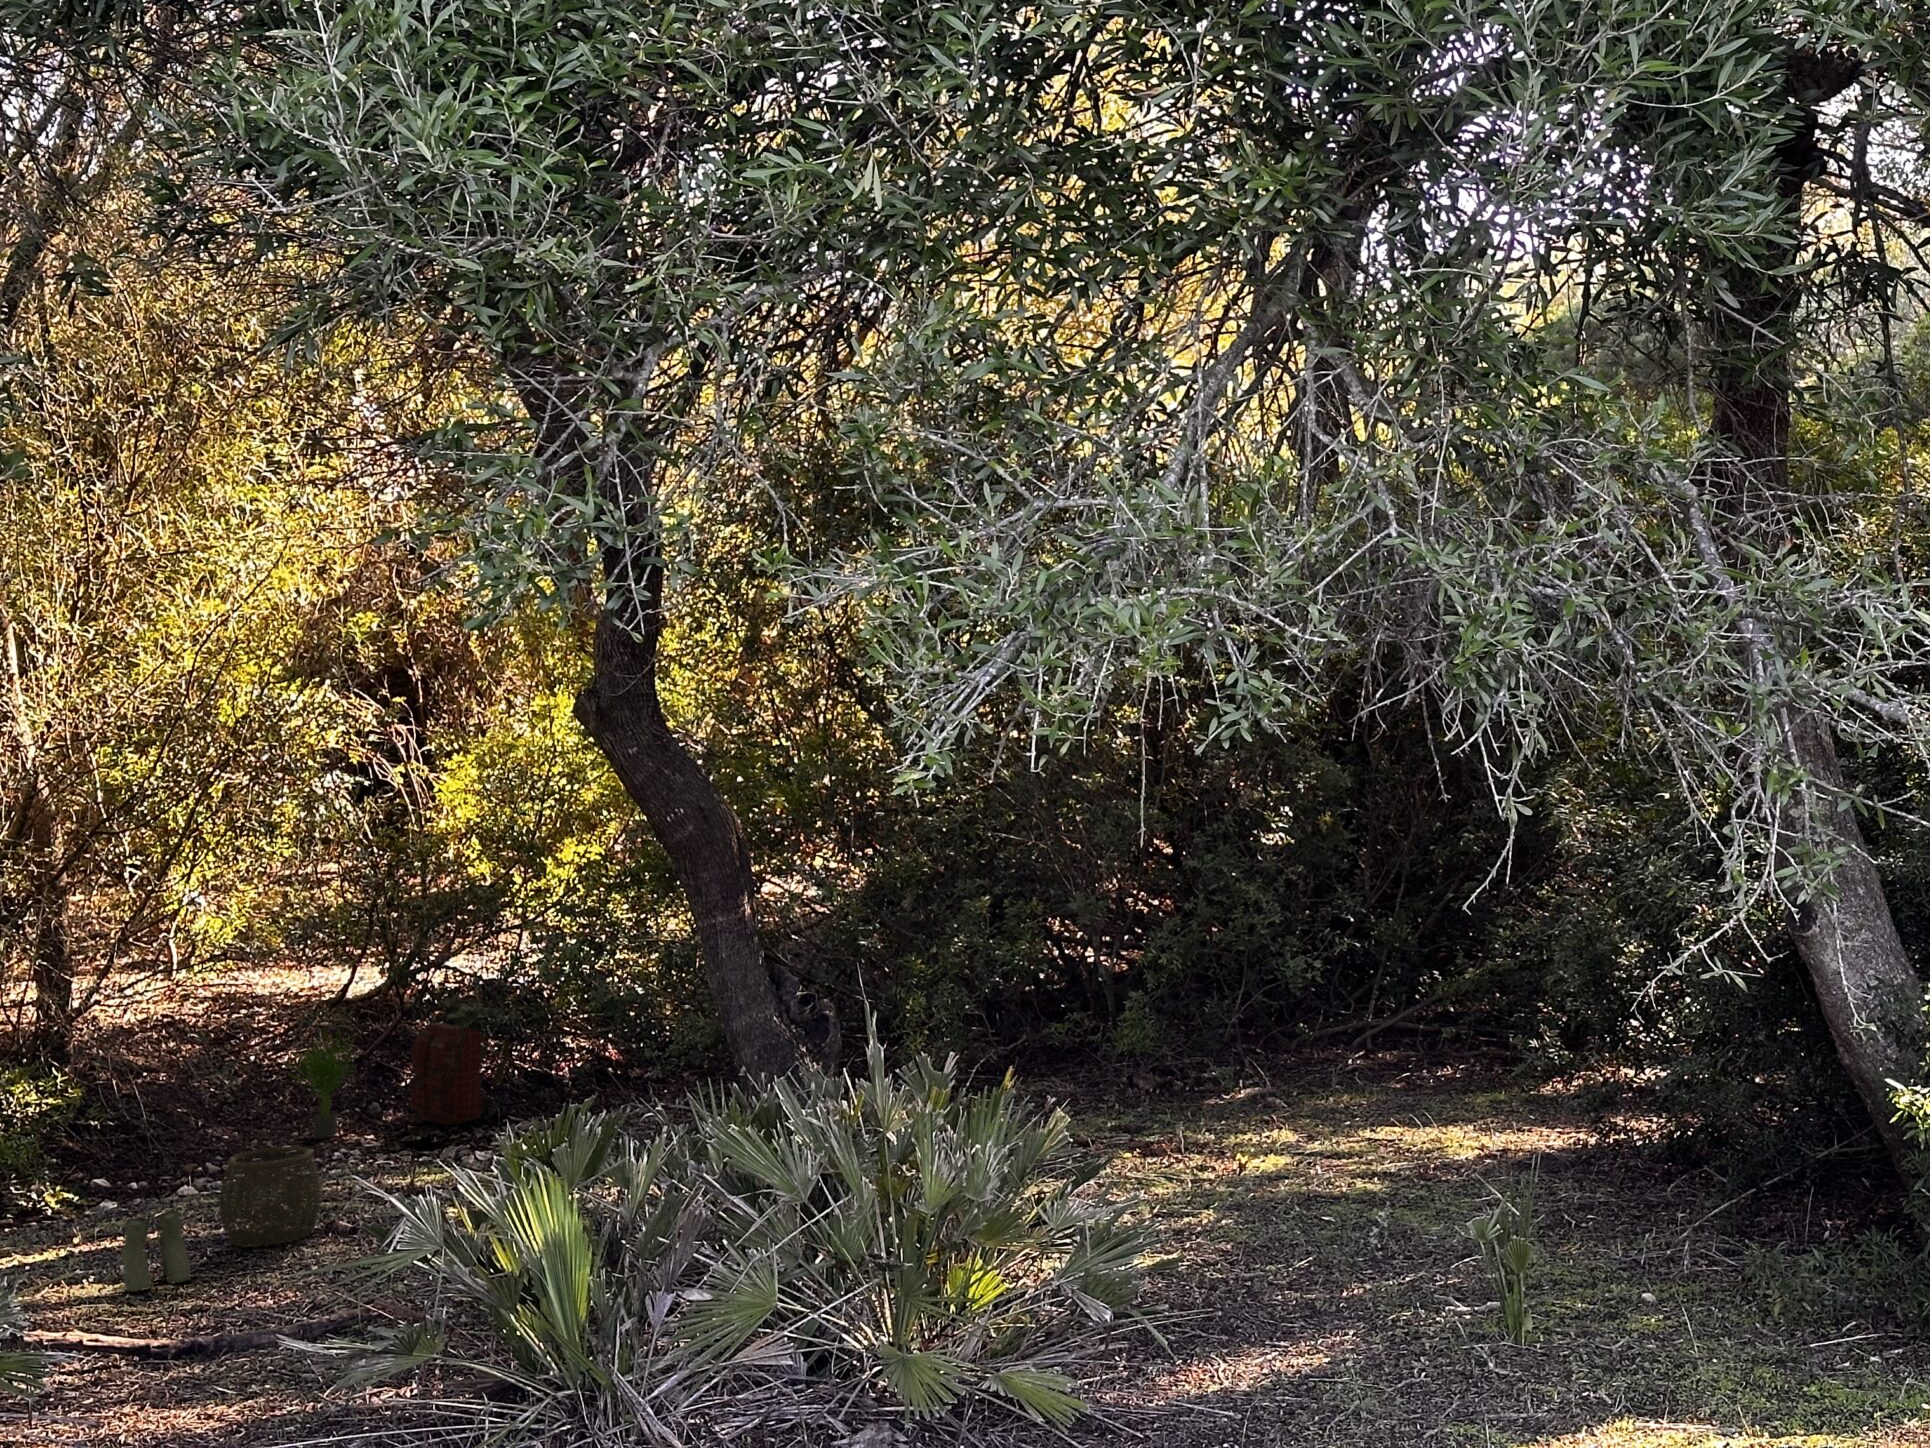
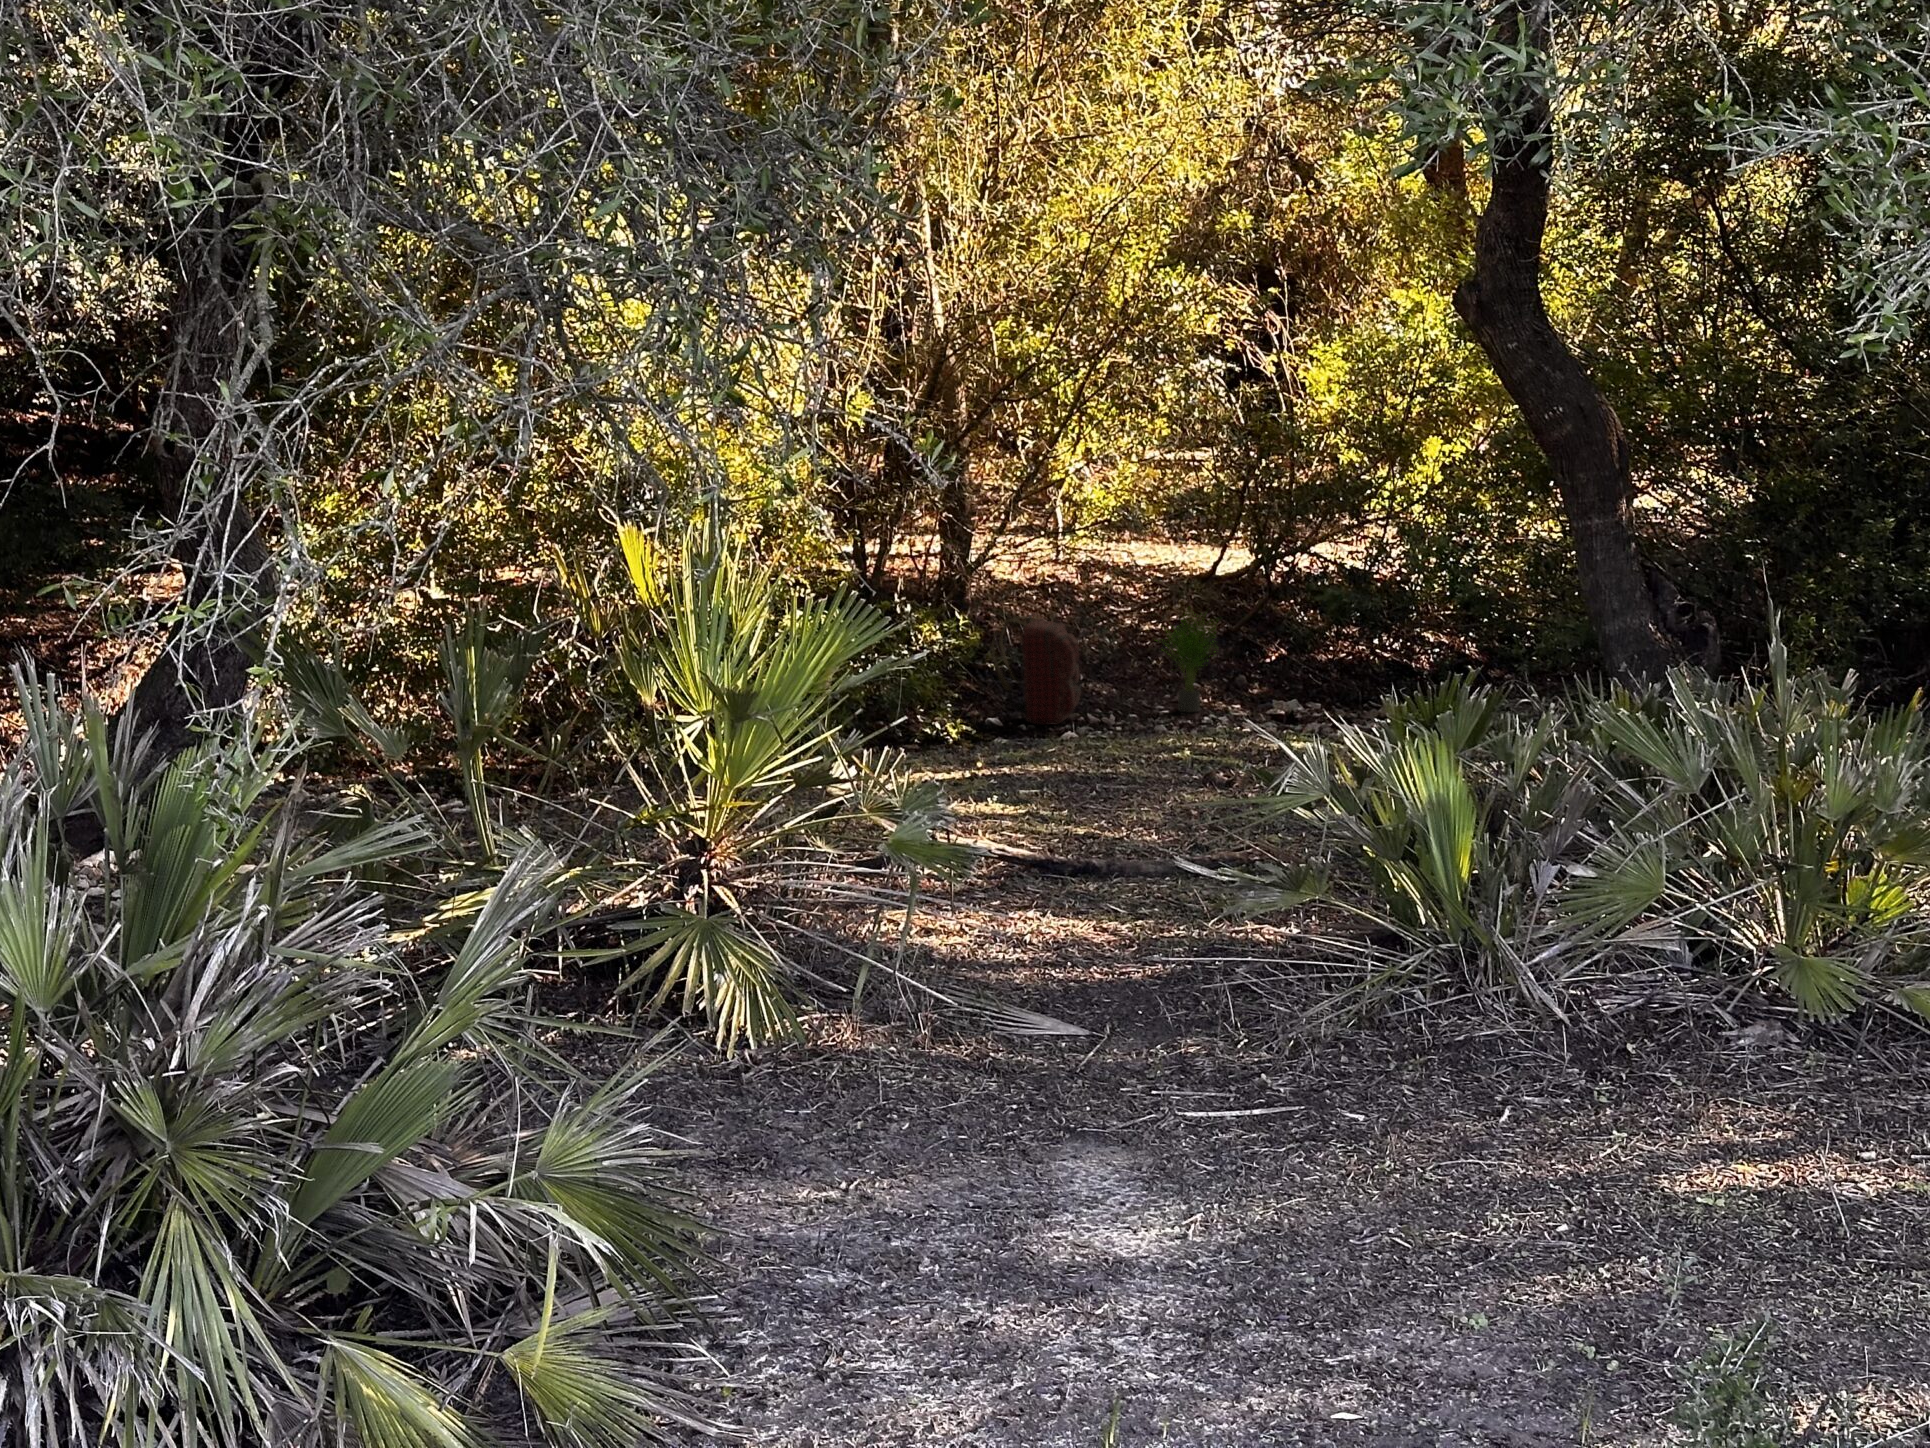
backpack: present [409,1023,510,1125] -> present [991,613,1081,725]
woven basket: present [218,1147,322,1248] -> none [1103,703,1196,792]
boots: present [121,1211,191,1292] -> none [1024,744,1082,809]

